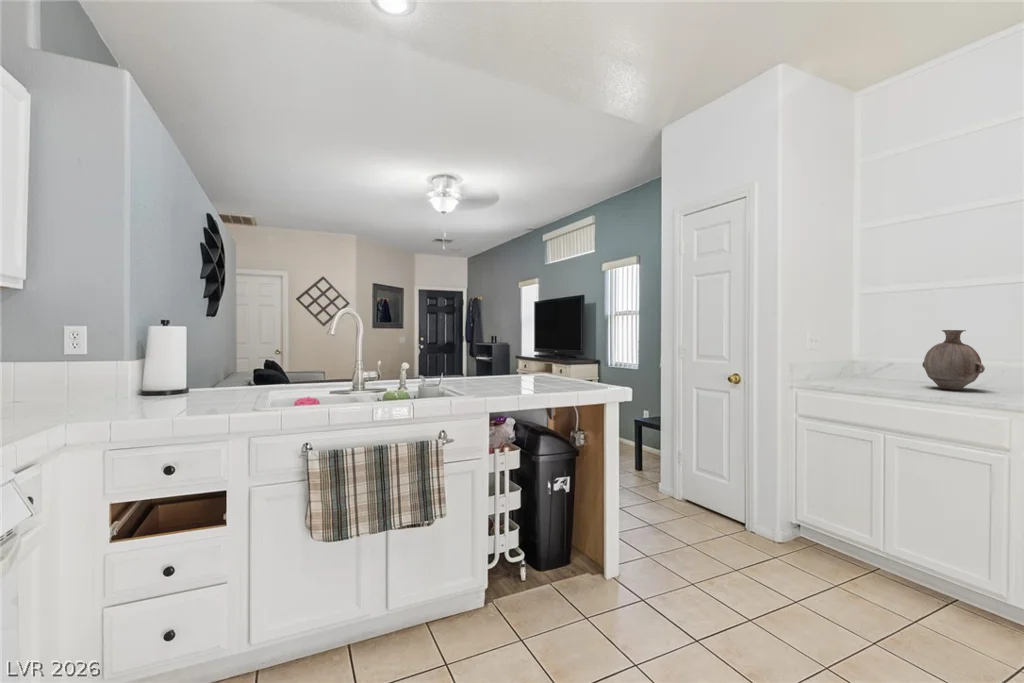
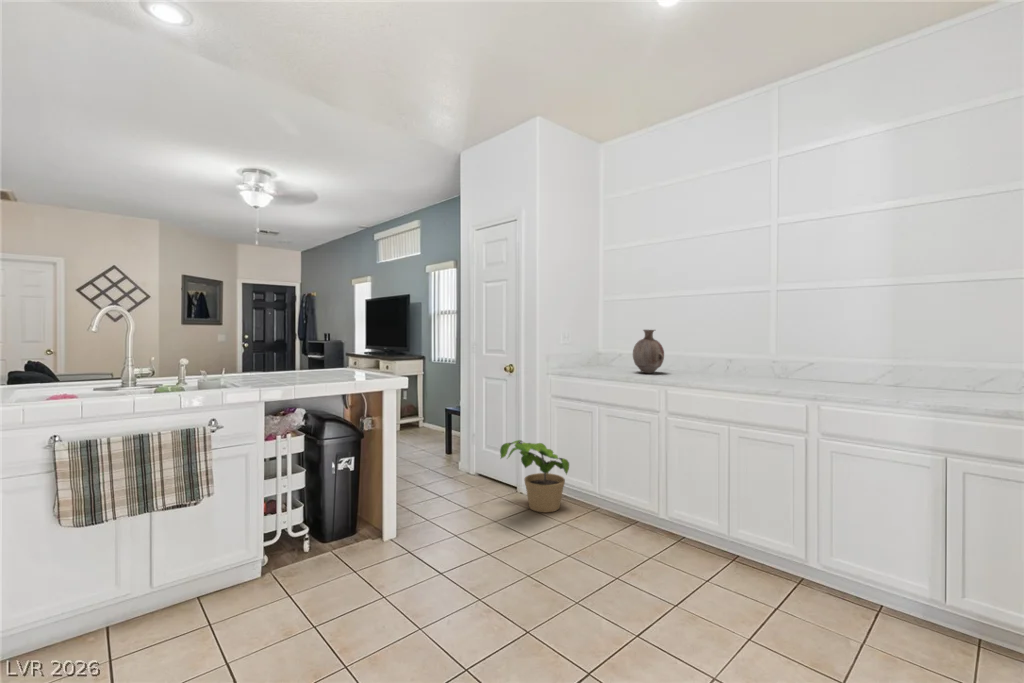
potted plant: none [738,469,832,564] -> present [500,440,569,512]

